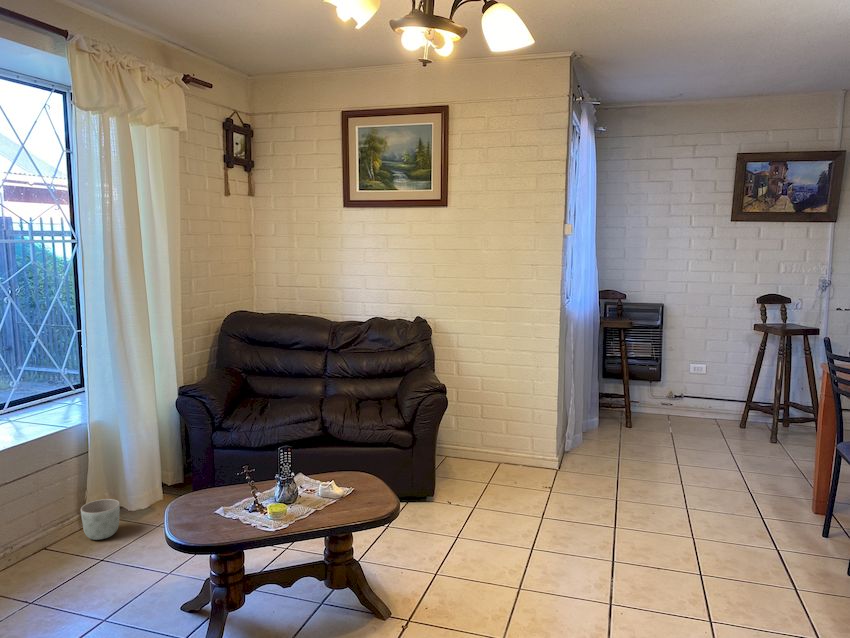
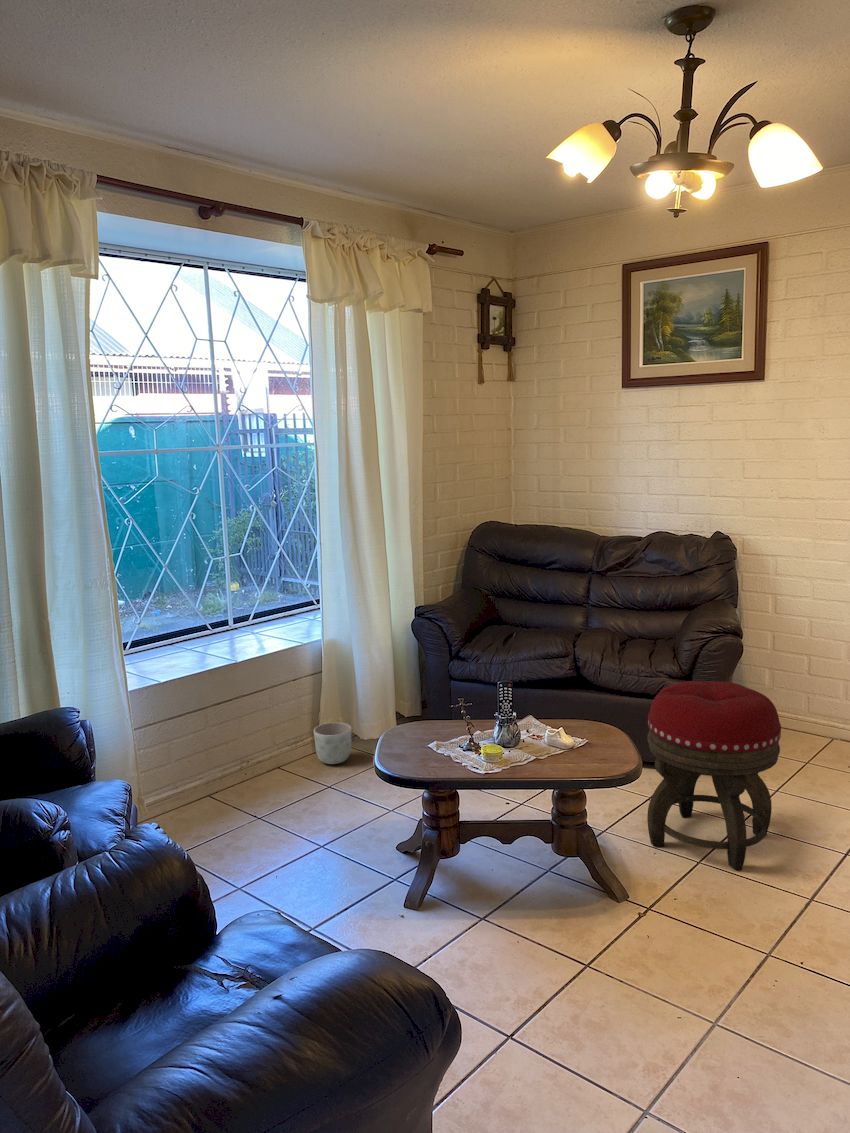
footstool: none [392,431,488,575] -> present [647,681,781,870]

